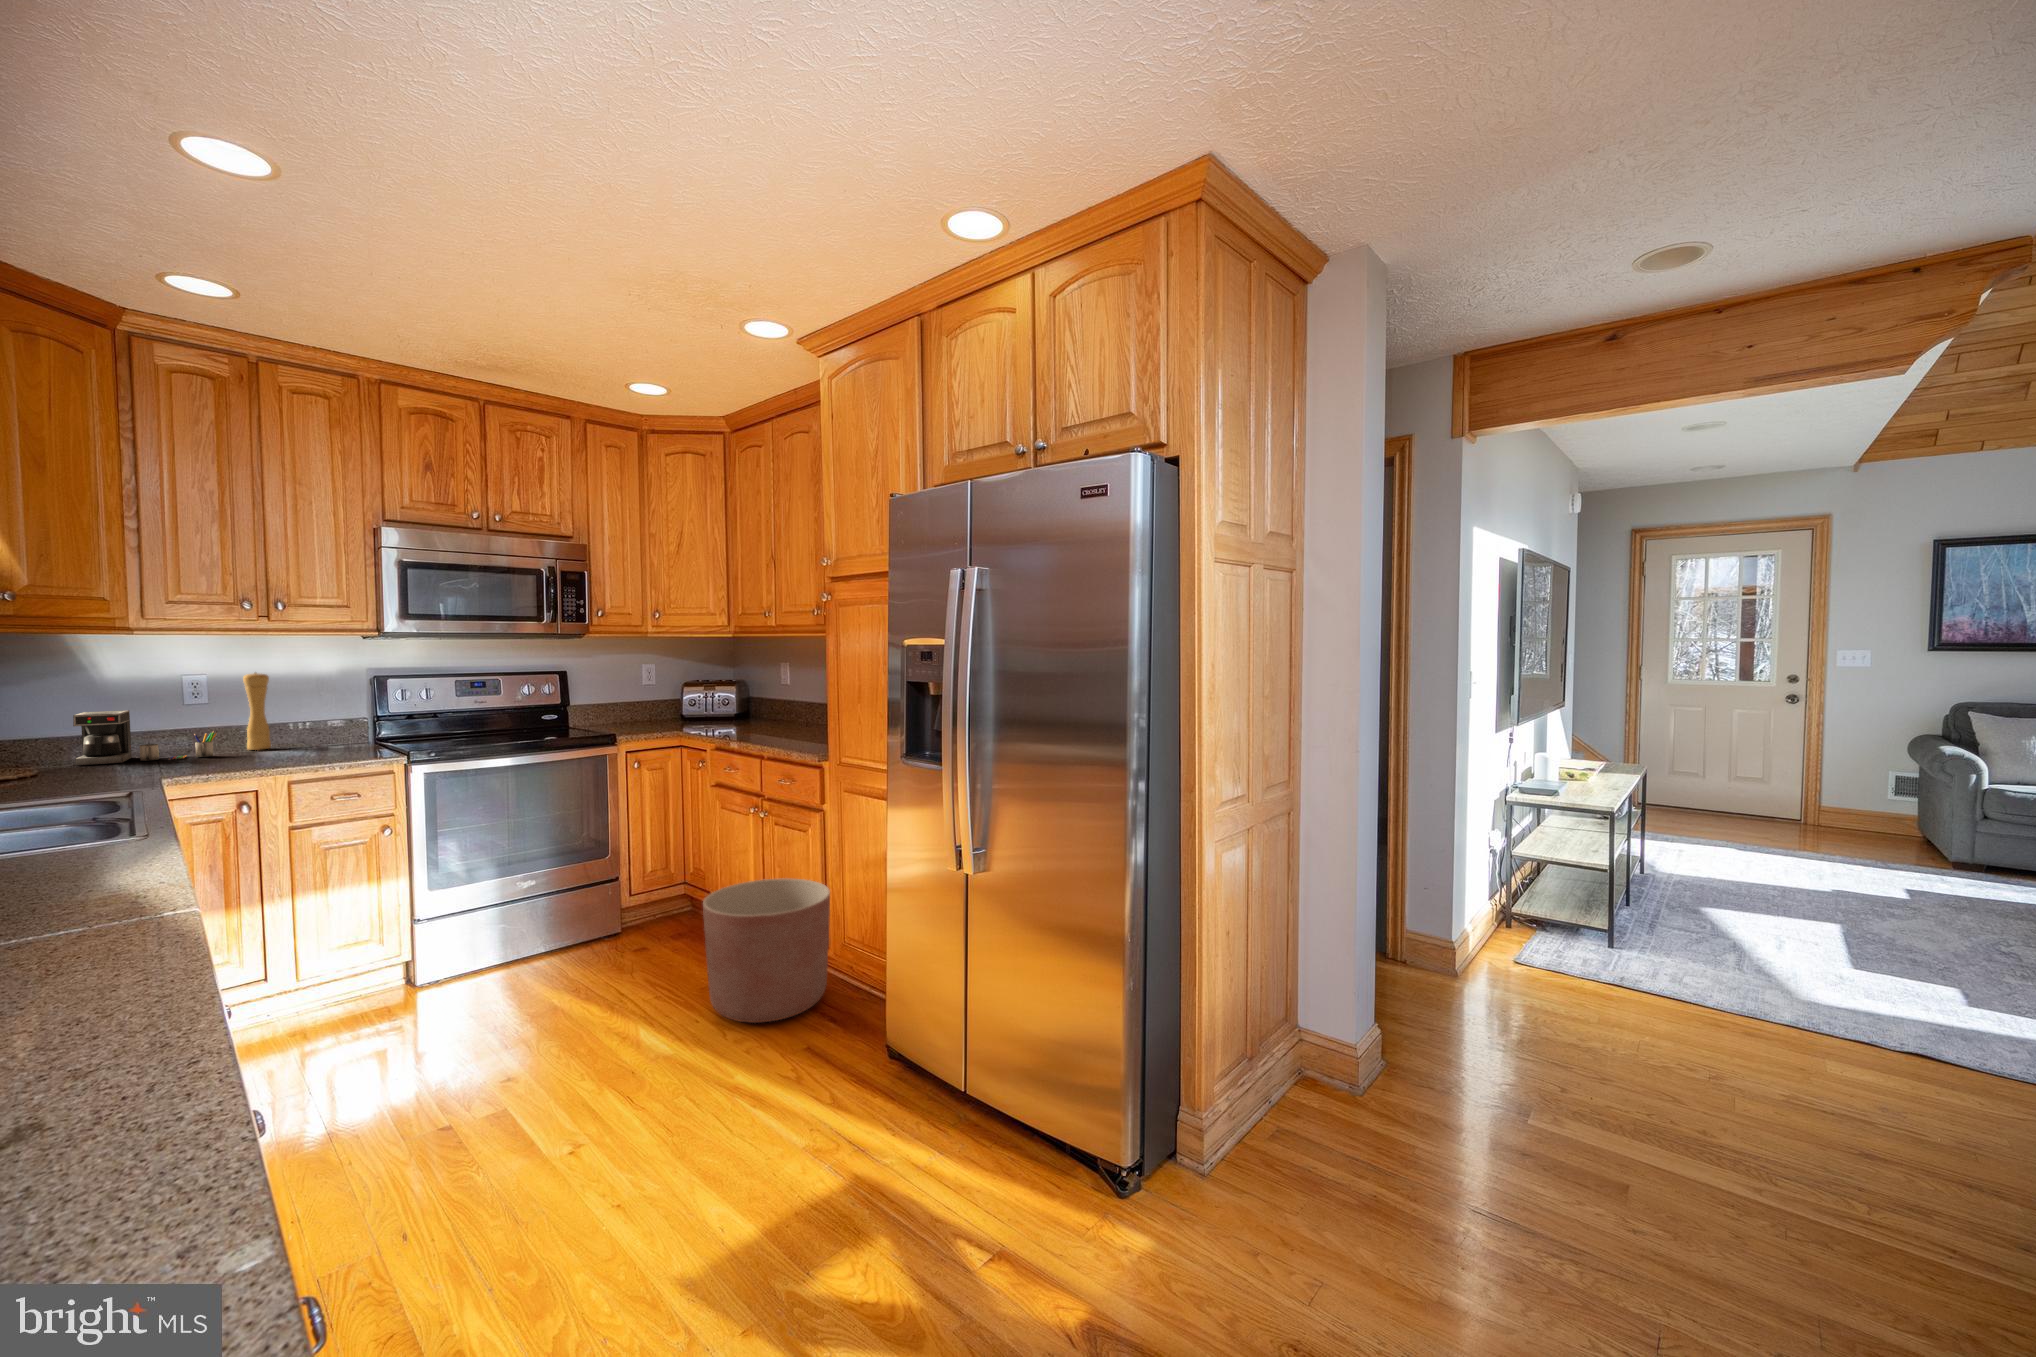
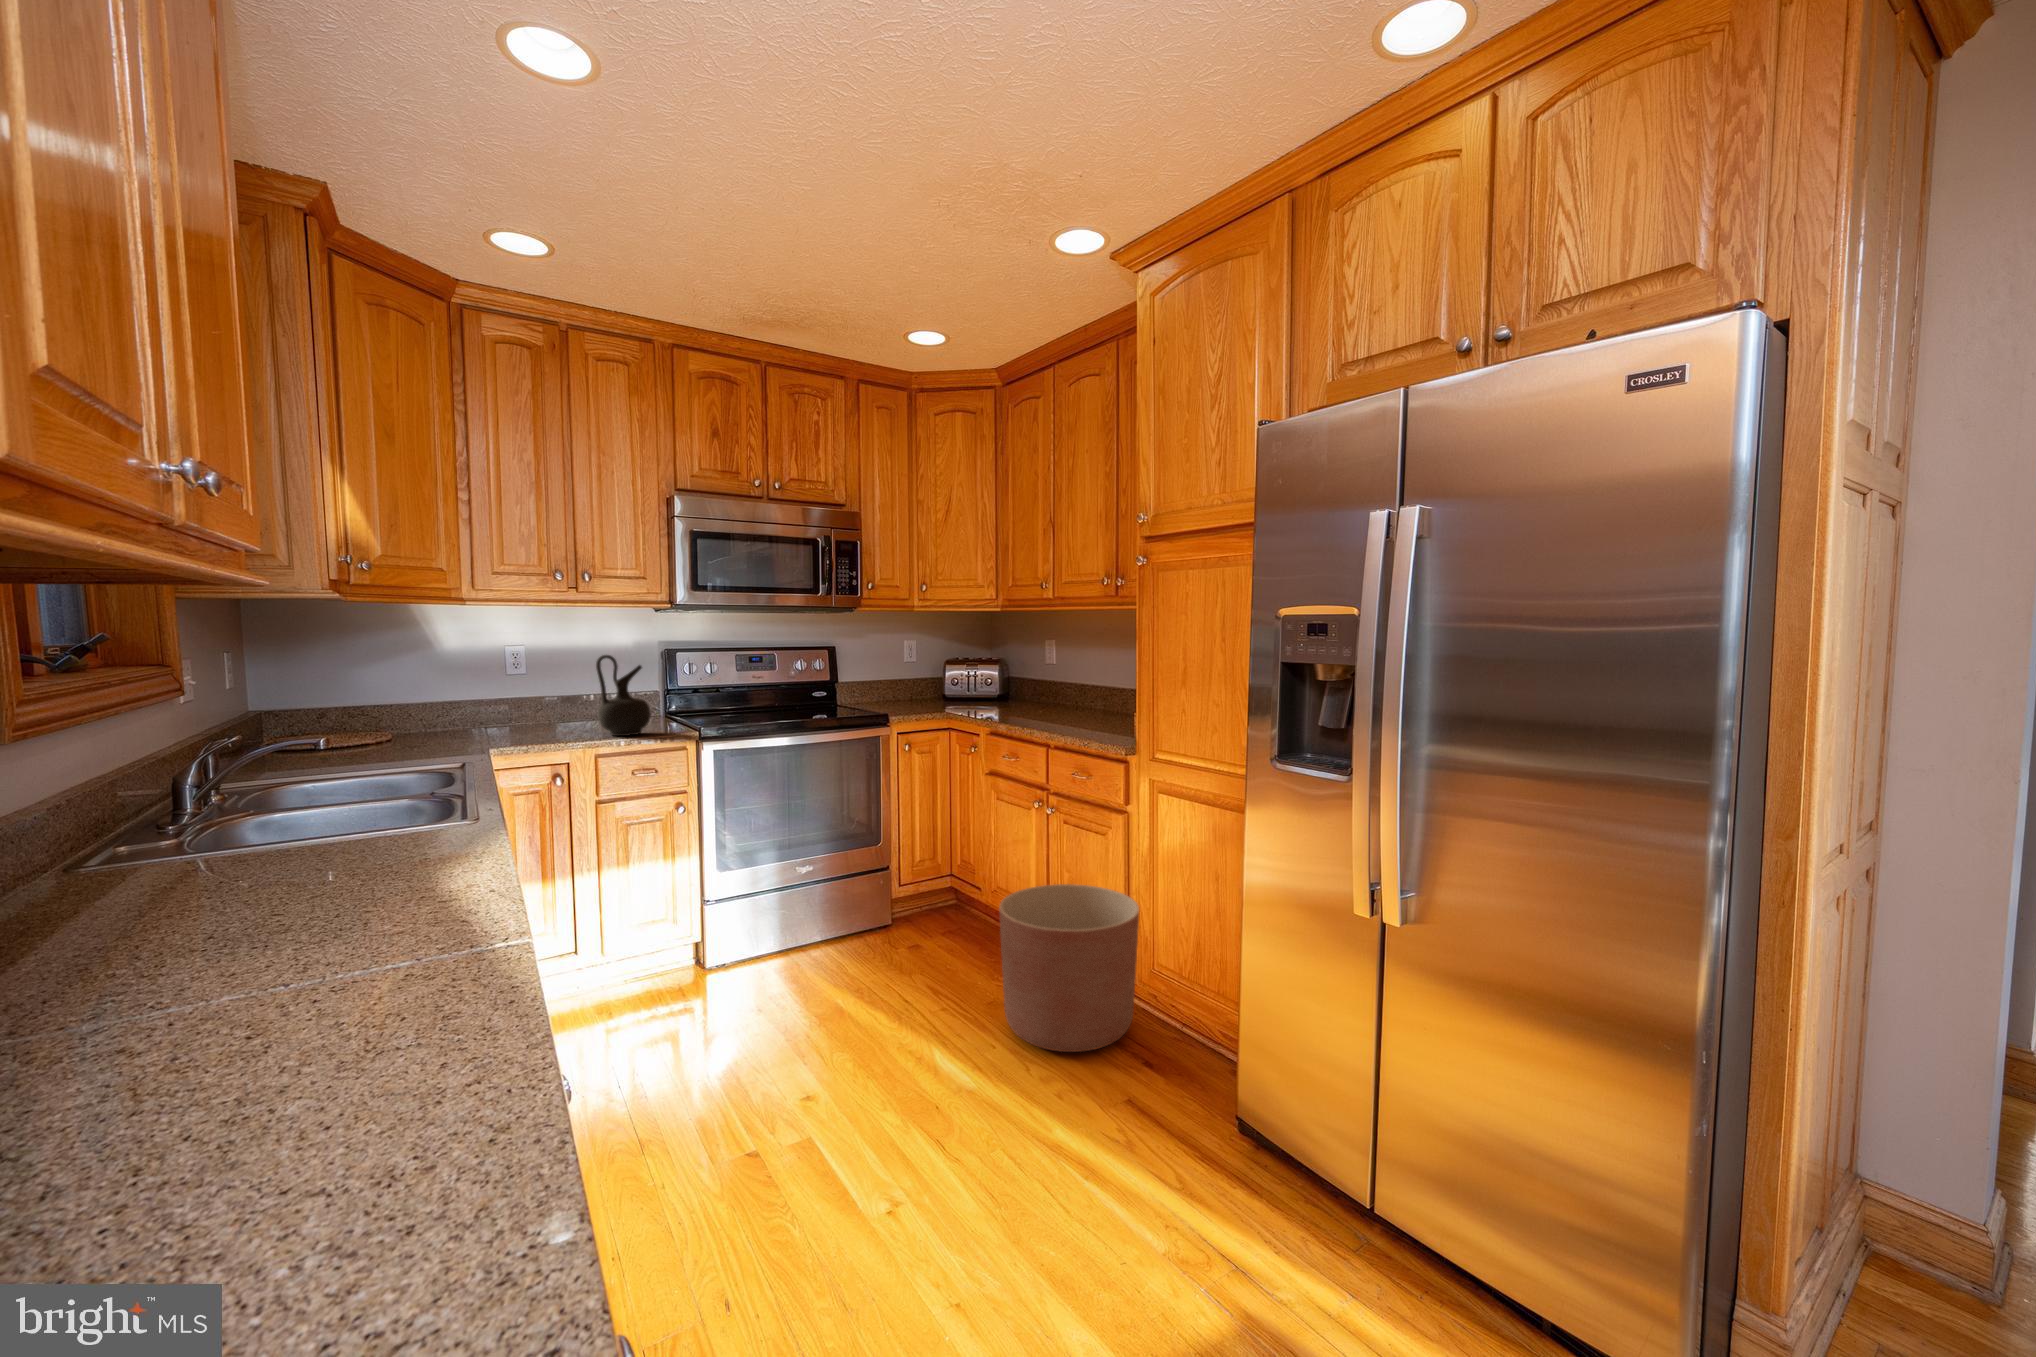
pepper mill: present [243,672,271,750] -> none [552,644,576,721]
ceramic jug: none [289,683,353,762] -> present [596,655,651,736]
coffee maker: present [73,710,217,766] -> none [416,679,532,732]

